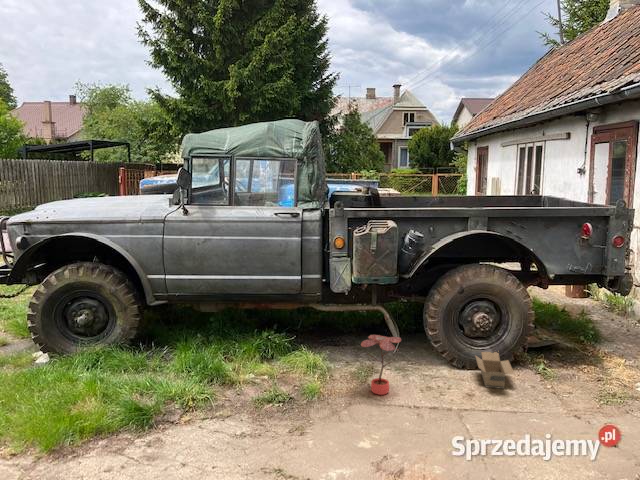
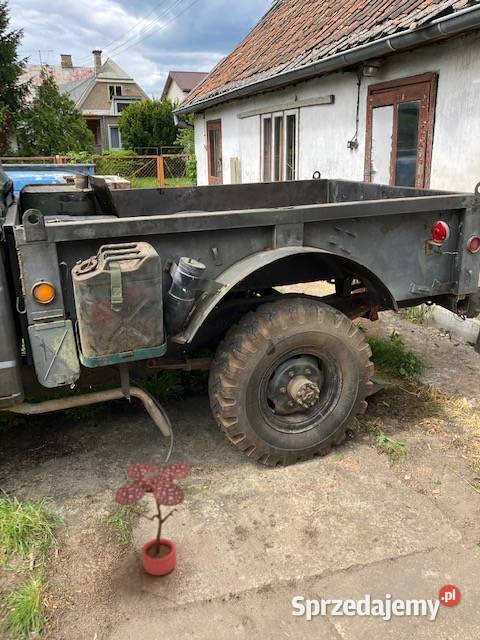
cardboard box: present [476,352,514,389] -> none [298,430,368,504]

